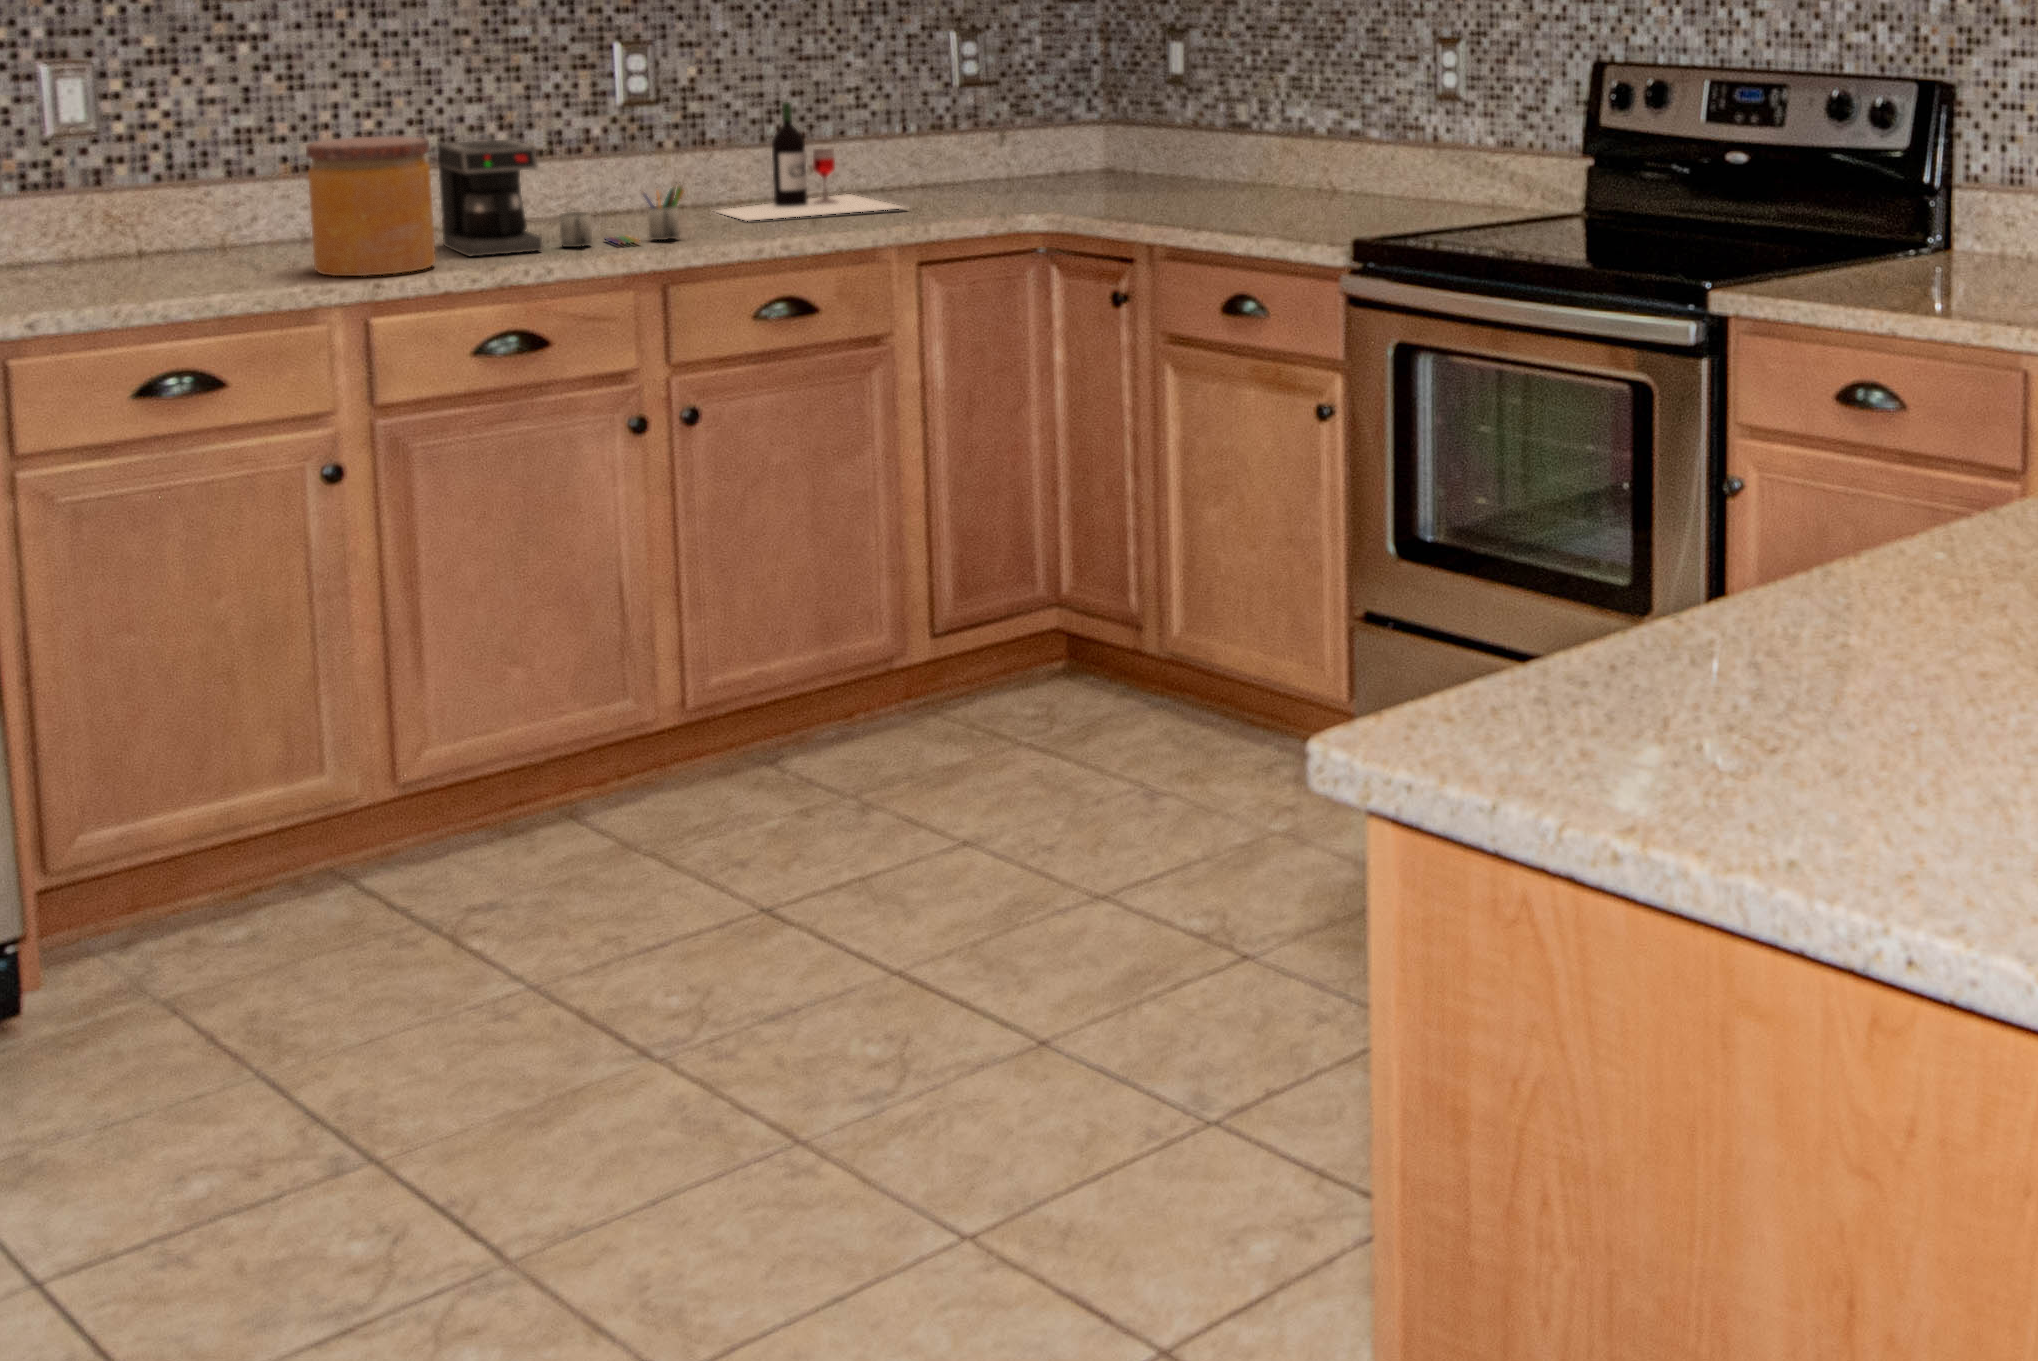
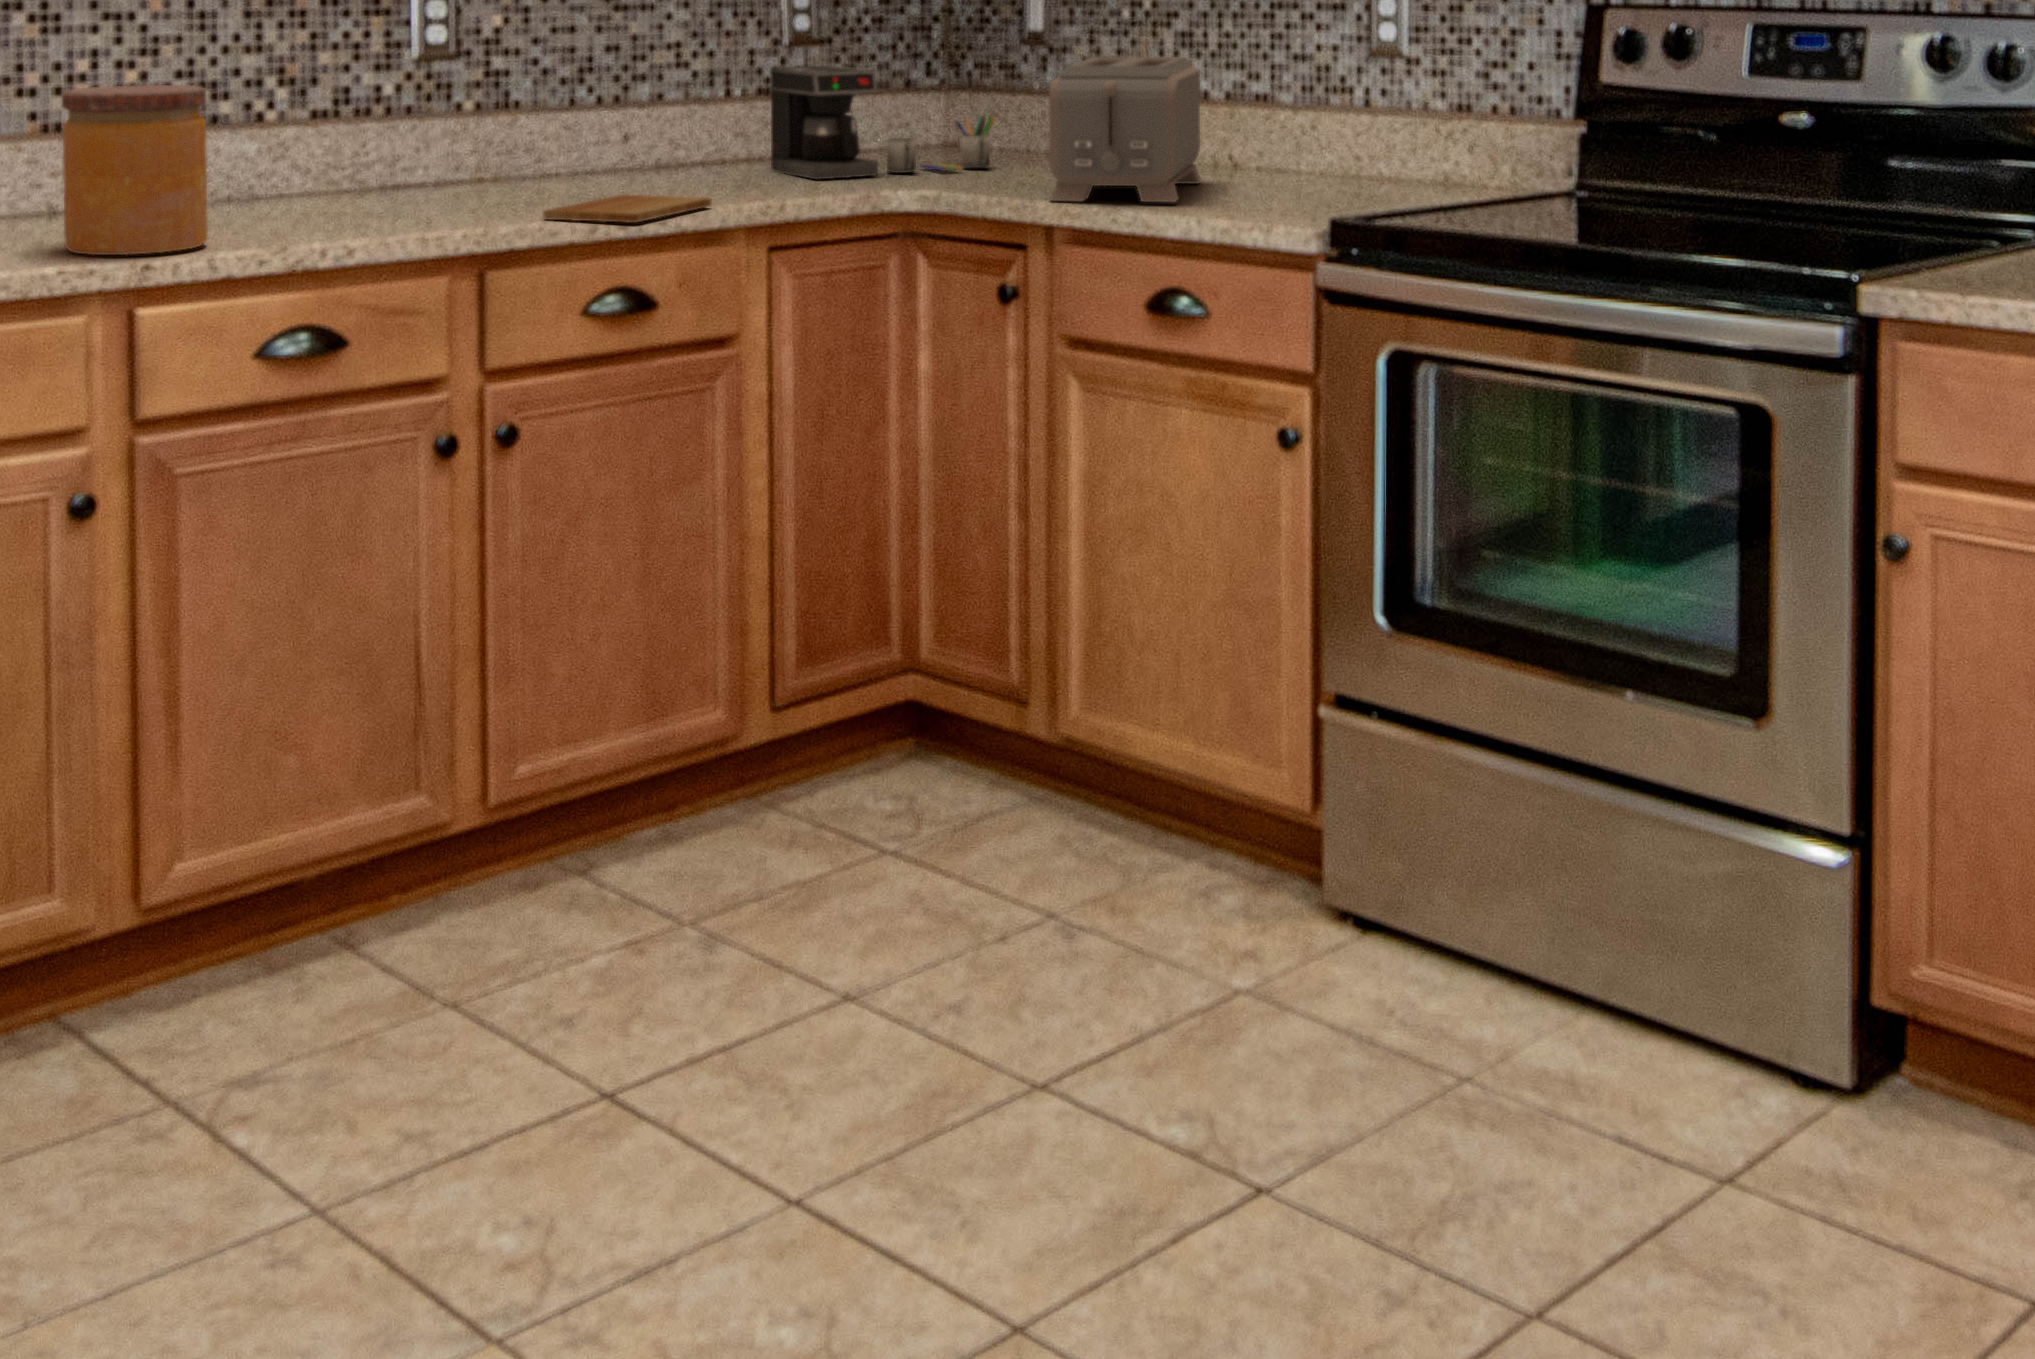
toaster: none [1158,99,1300,222] -> present [1049,57,1201,202]
wine bottle: present [717,102,901,221] -> none [490,57,747,196]
coffee maker: present [438,140,684,256] -> present [770,65,995,179]
cutting board: none [725,219,872,244] -> present [544,195,711,223]

